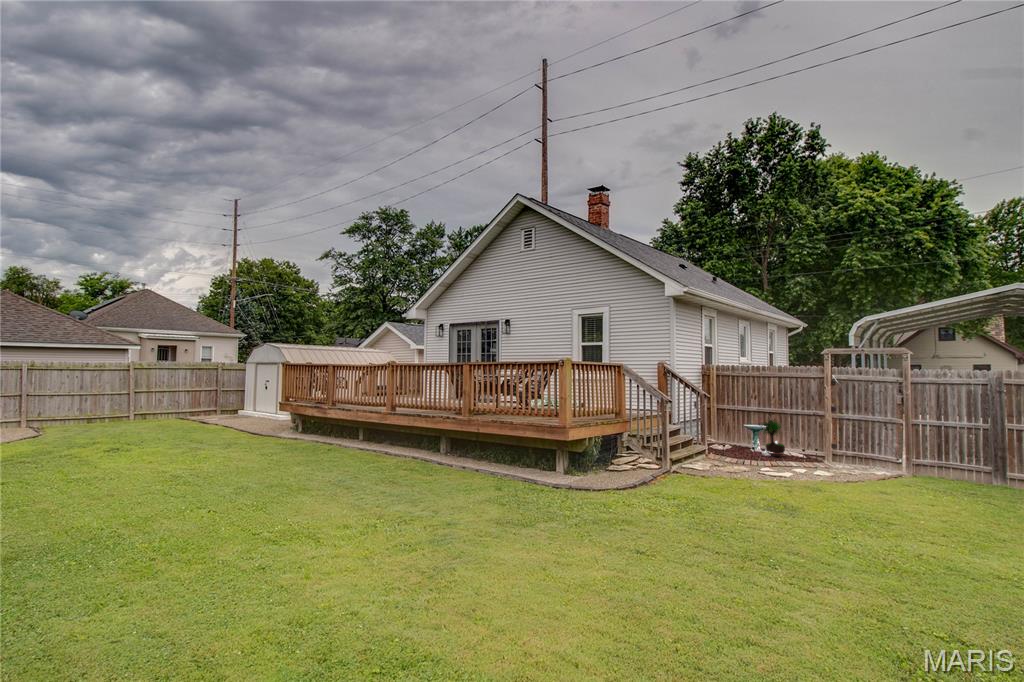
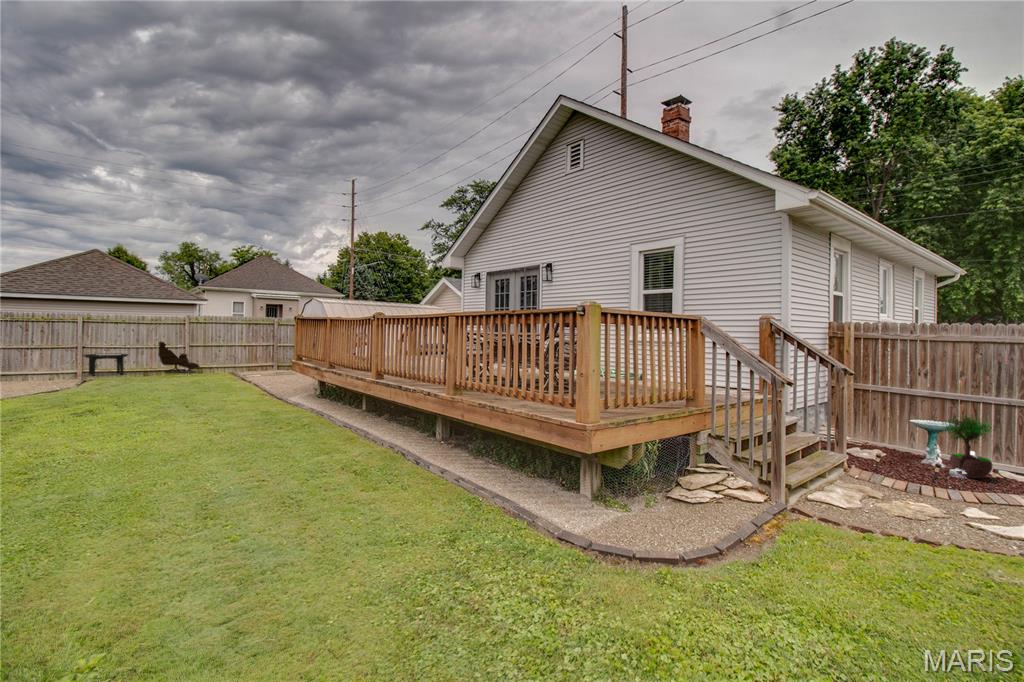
lounge chair: none [92,390,137,423] -> present [158,342,200,372]
round table: none [16,404,64,428] -> present [83,354,128,376]

